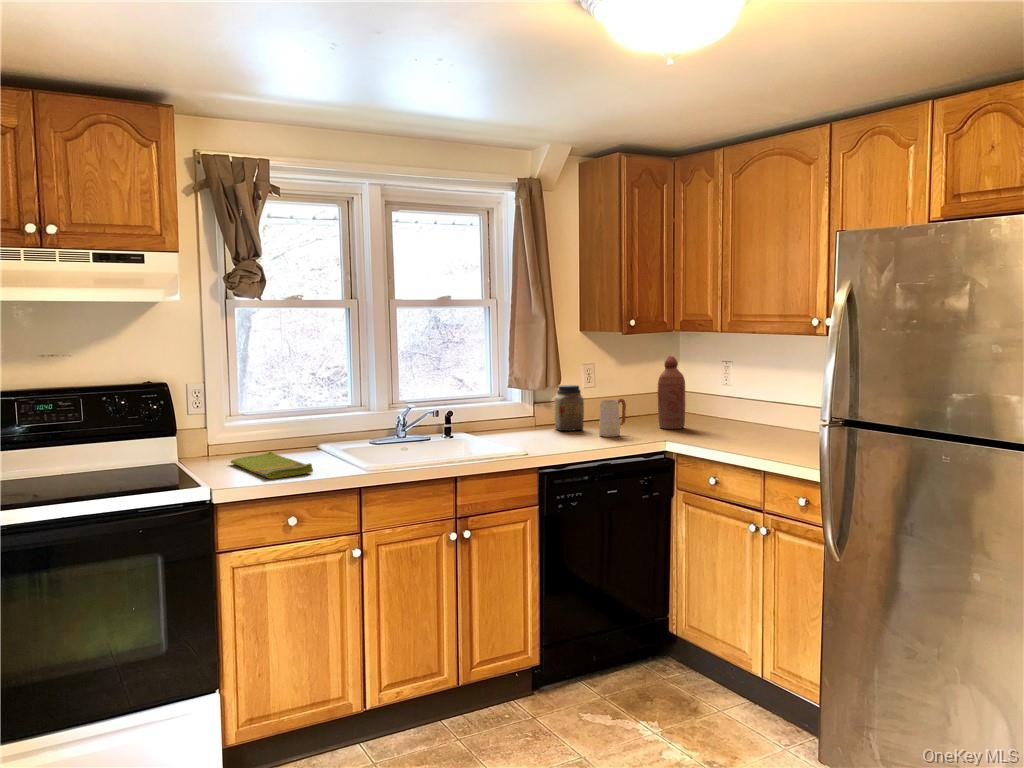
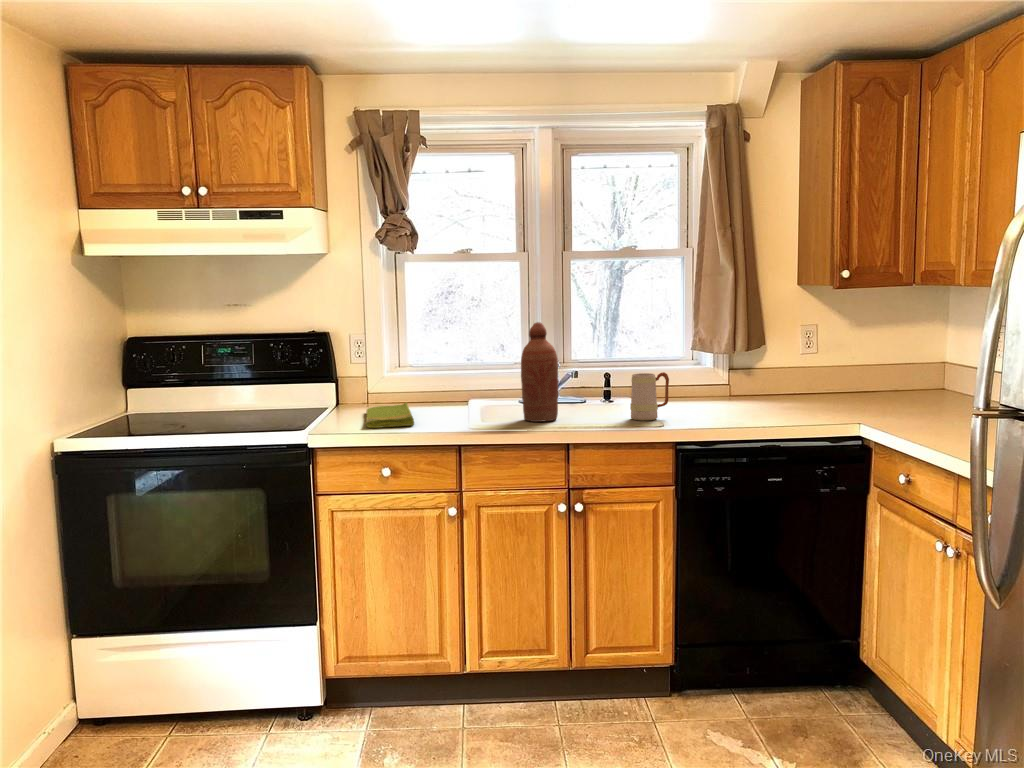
bottle: present [658,356,685,429] -> present [521,322,558,422]
jar: present [554,385,584,431] -> none [746,348,779,403]
mug: present [599,399,626,437] -> present [630,372,669,421]

